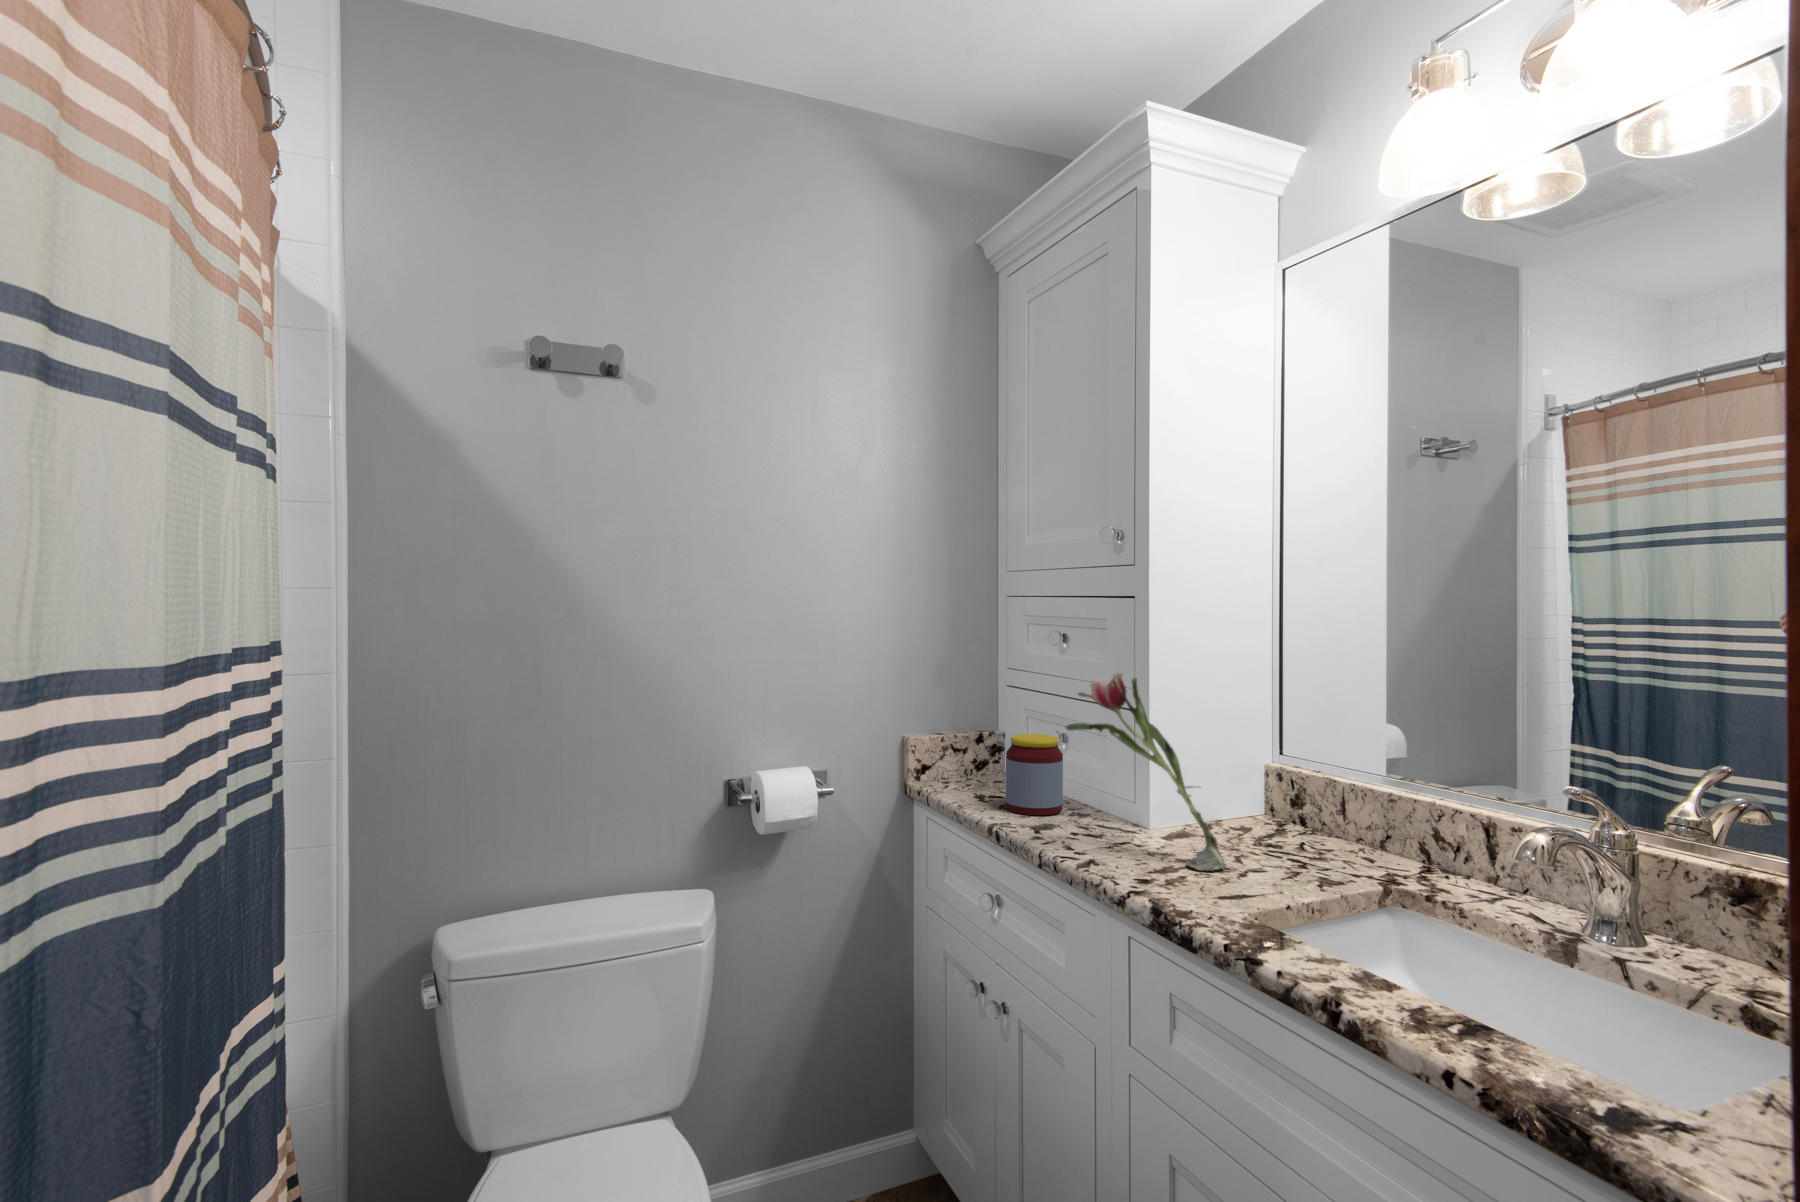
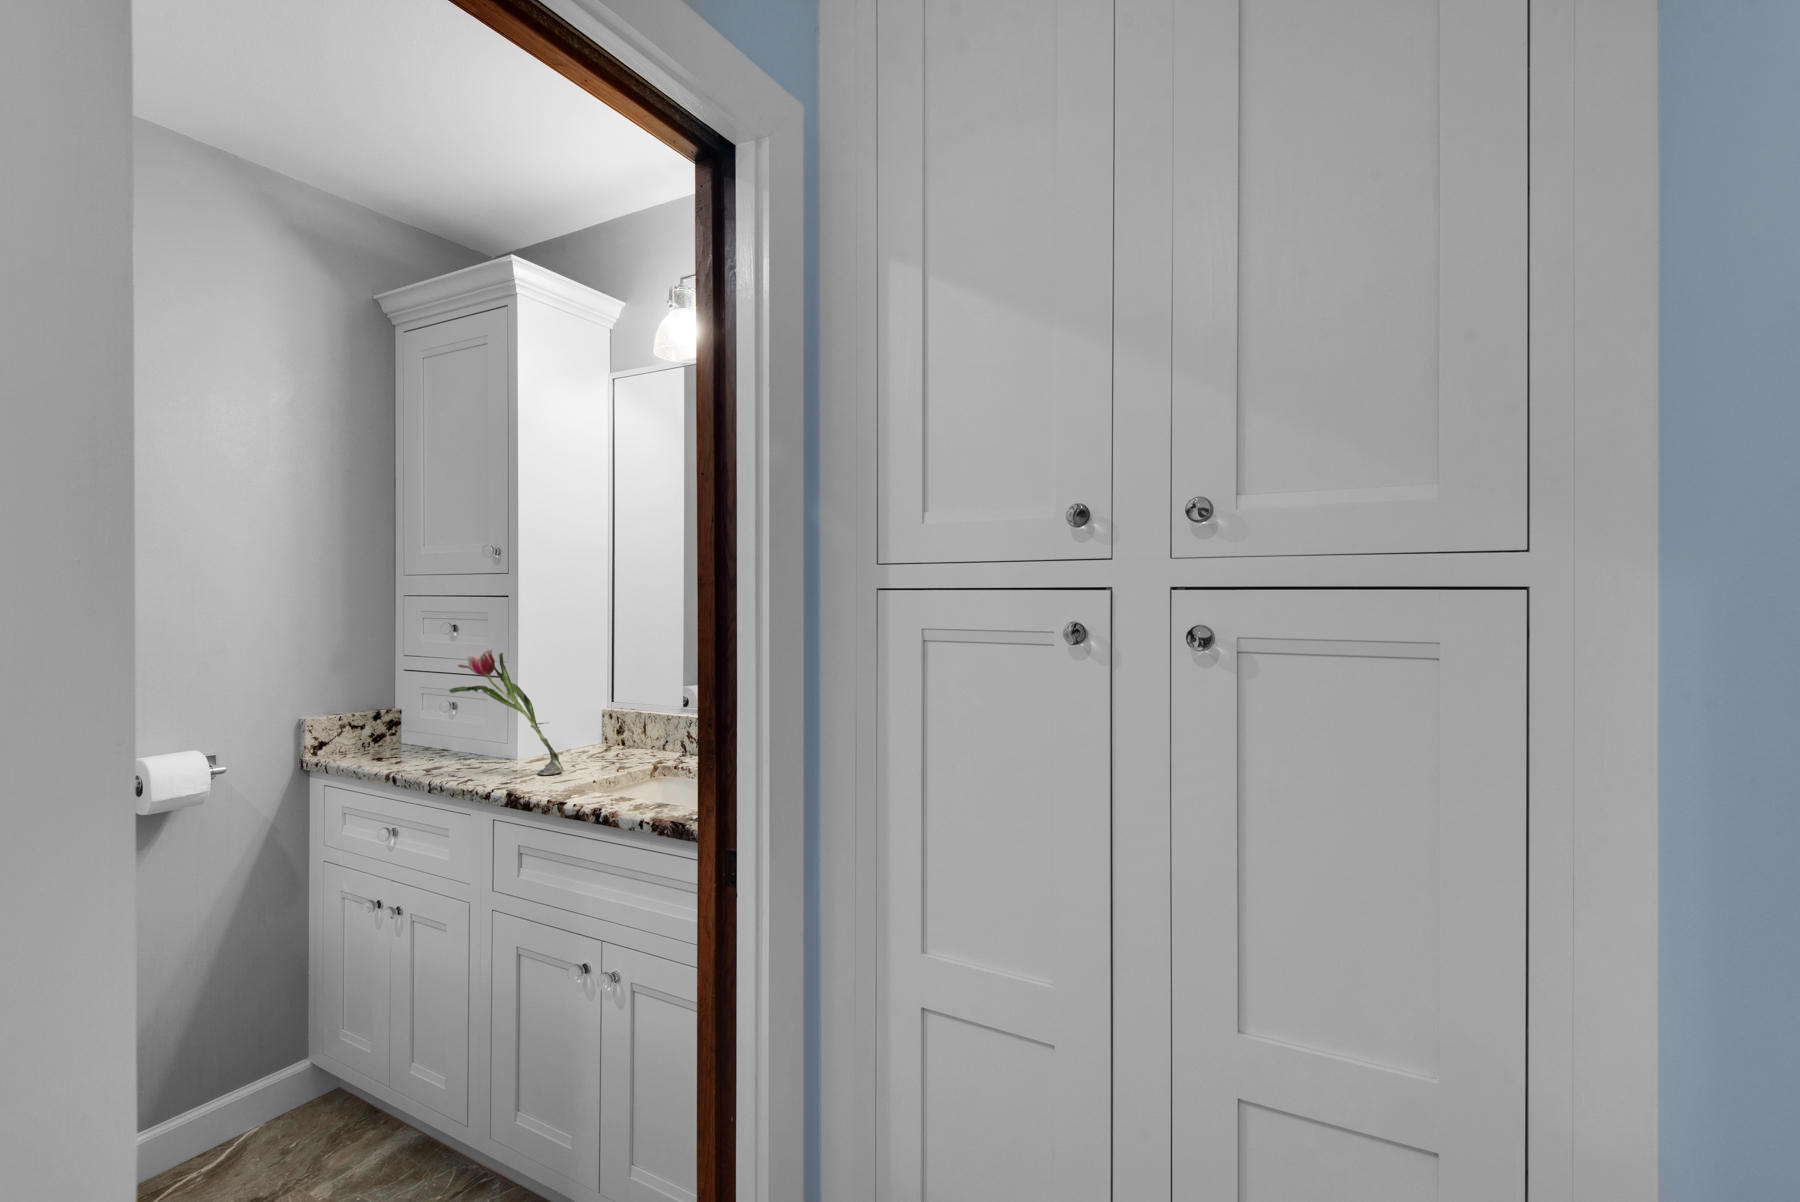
jar: present [1006,734,1063,815] -> none [402,703,450,764]

